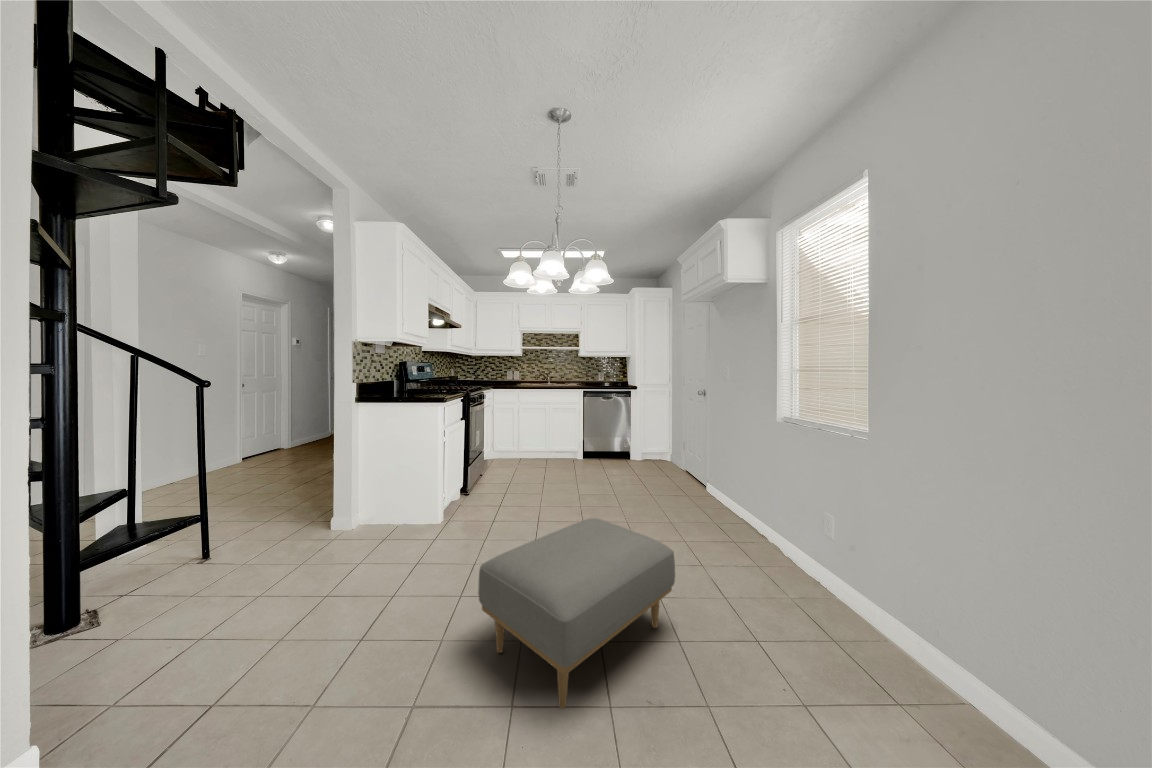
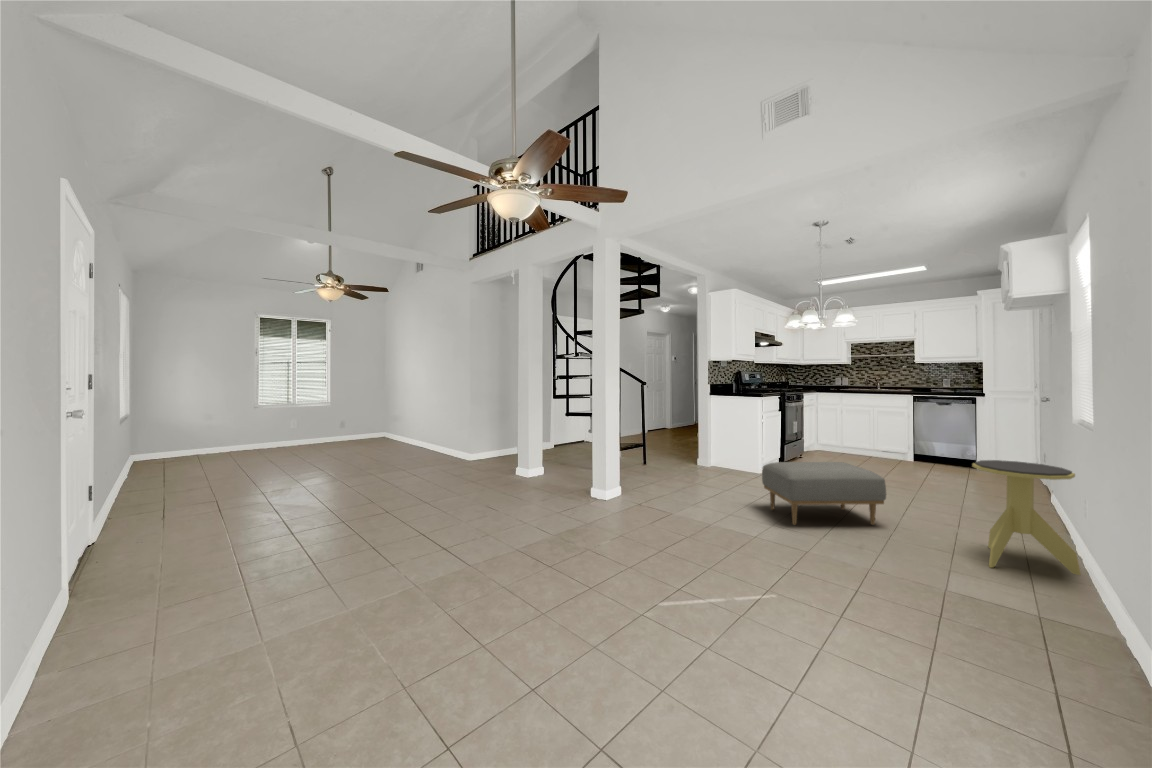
side table: none [787,500,919,696] -> present [972,460,1081,575]

